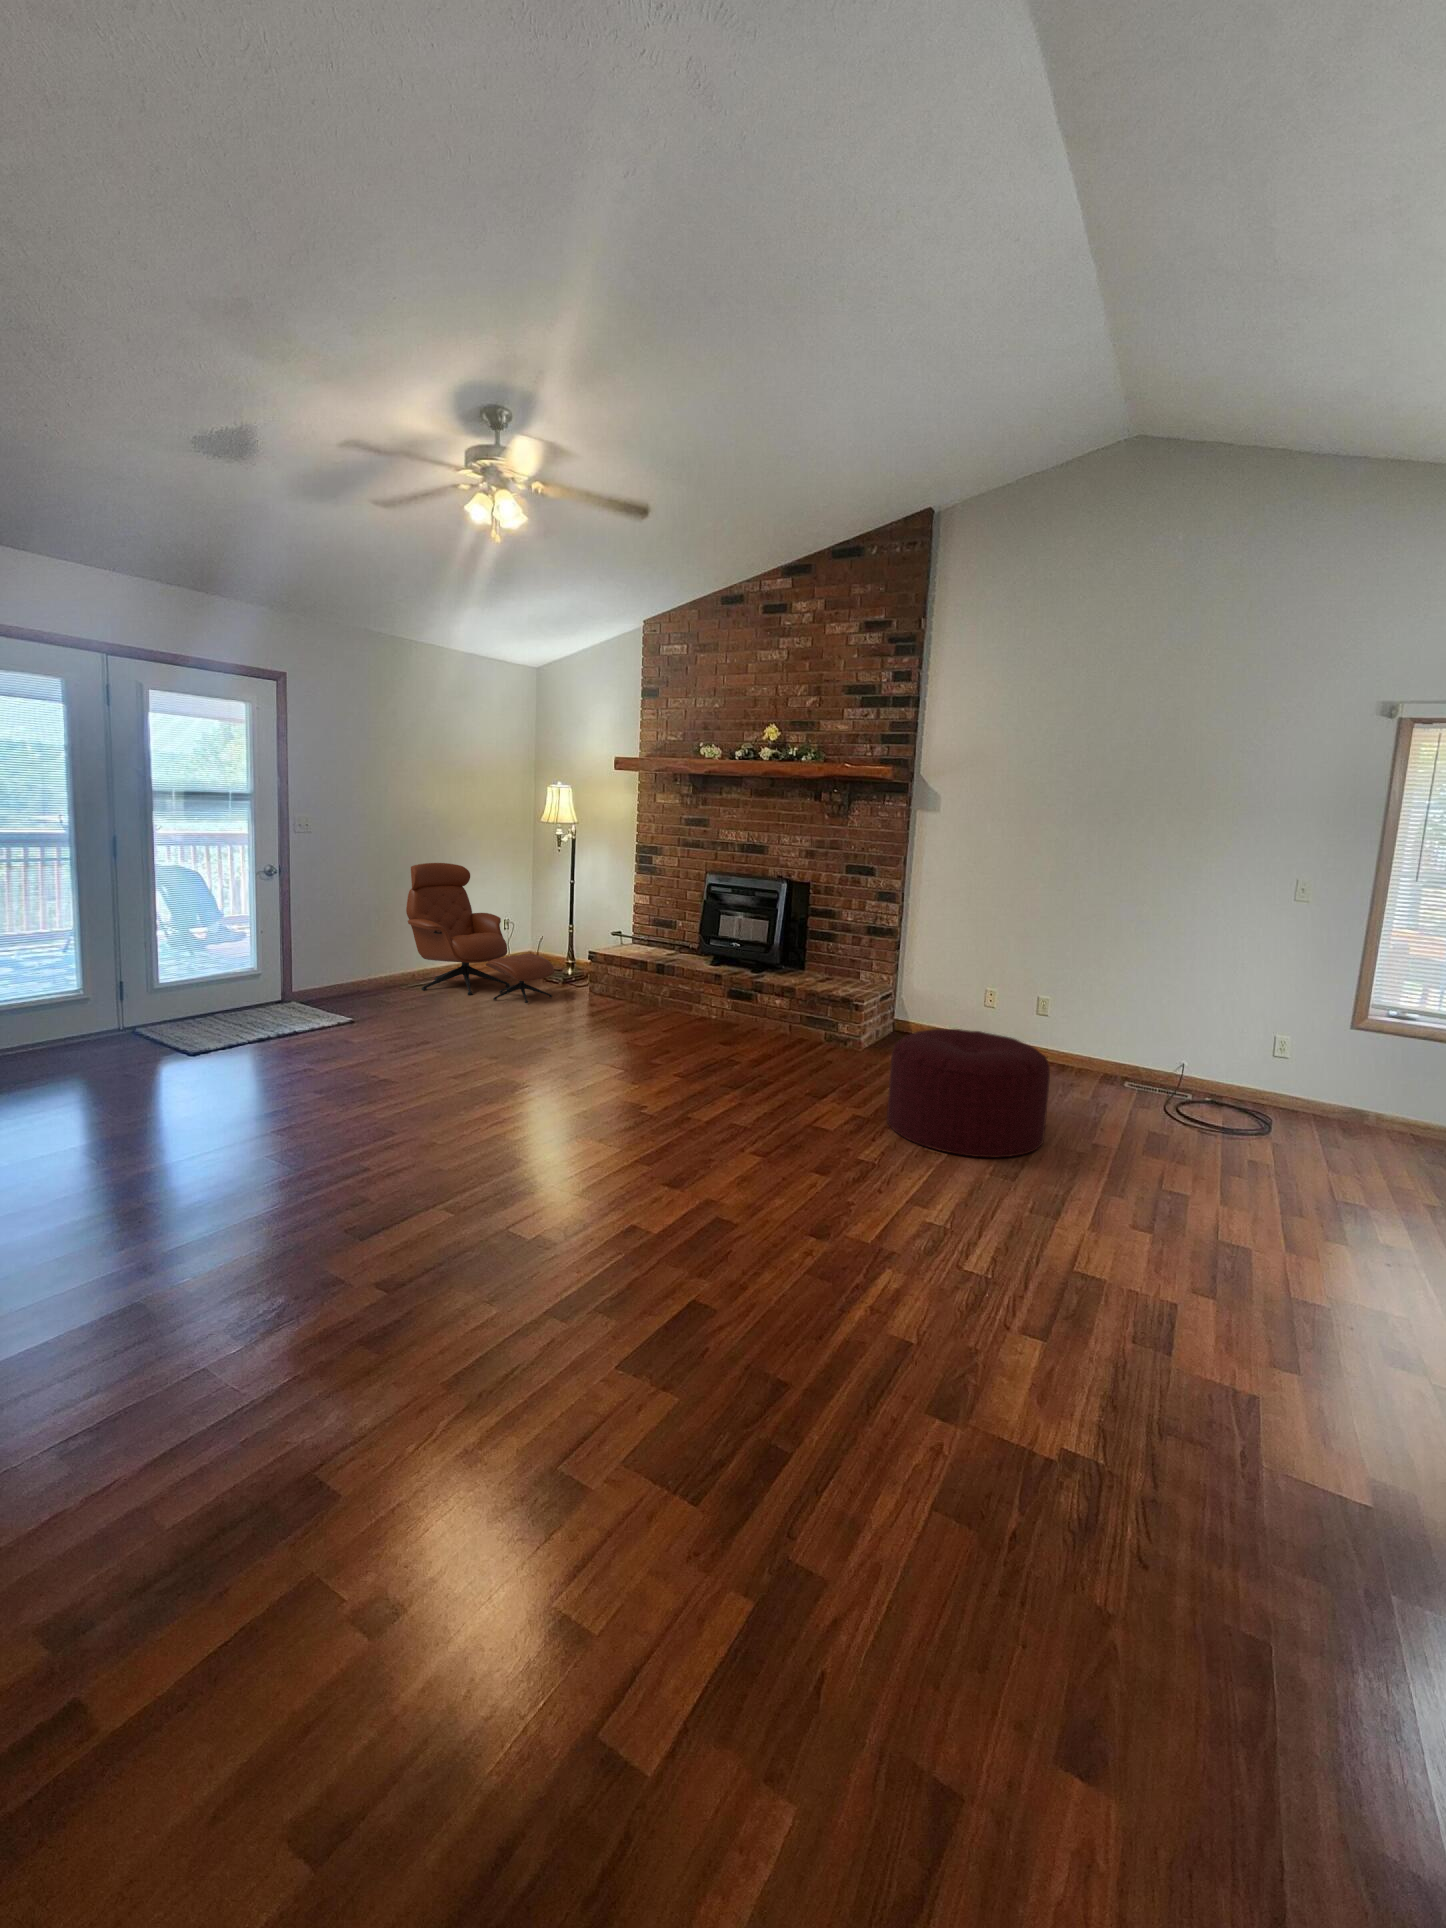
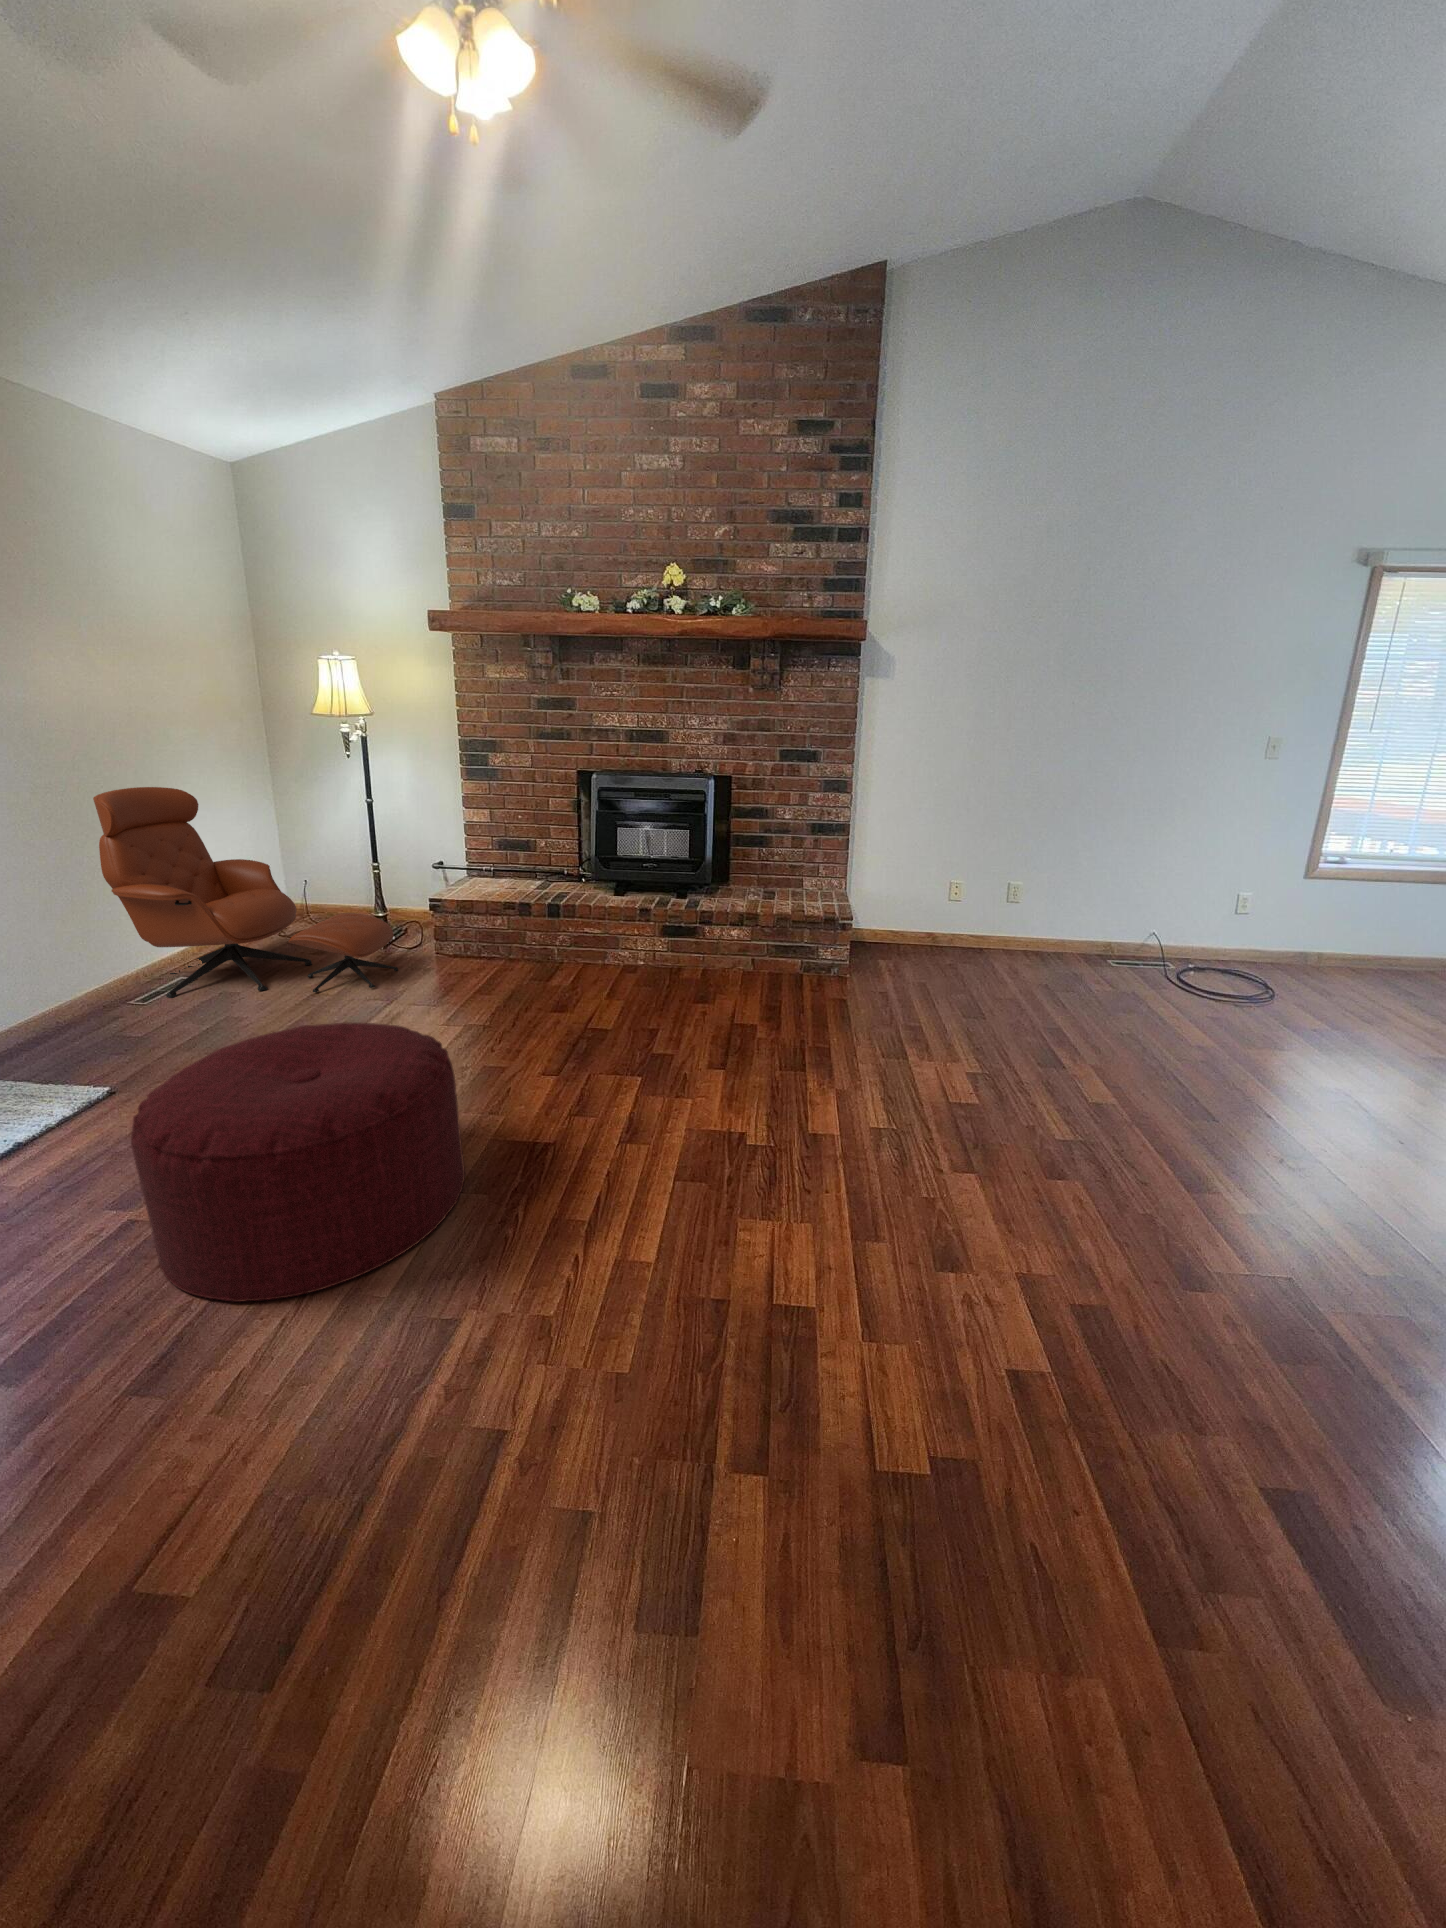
ottoman: present [887,1029,1050,1157] -> present [131,1022,465,1302]

